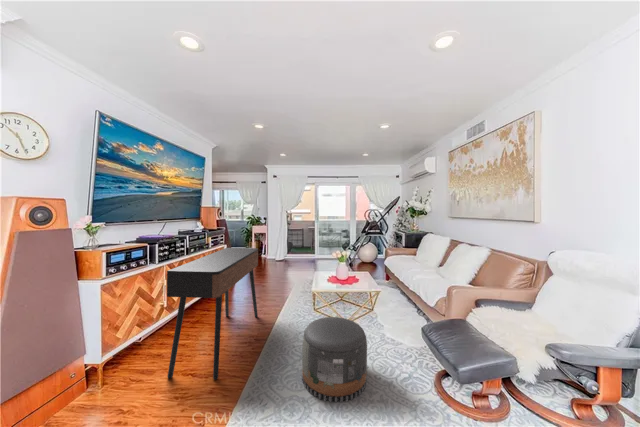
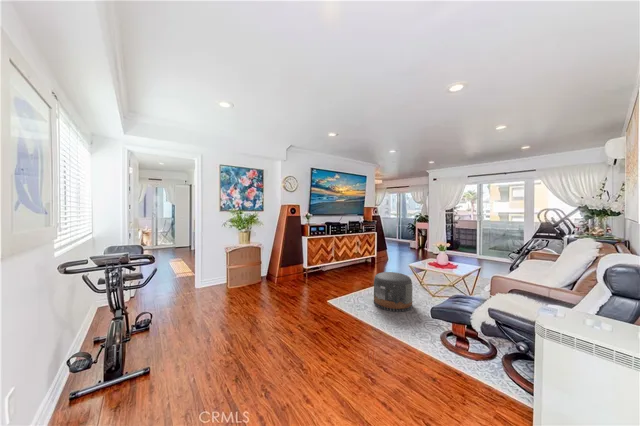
console table: present [167,248,258,380] -> none [326,231,382,288]

